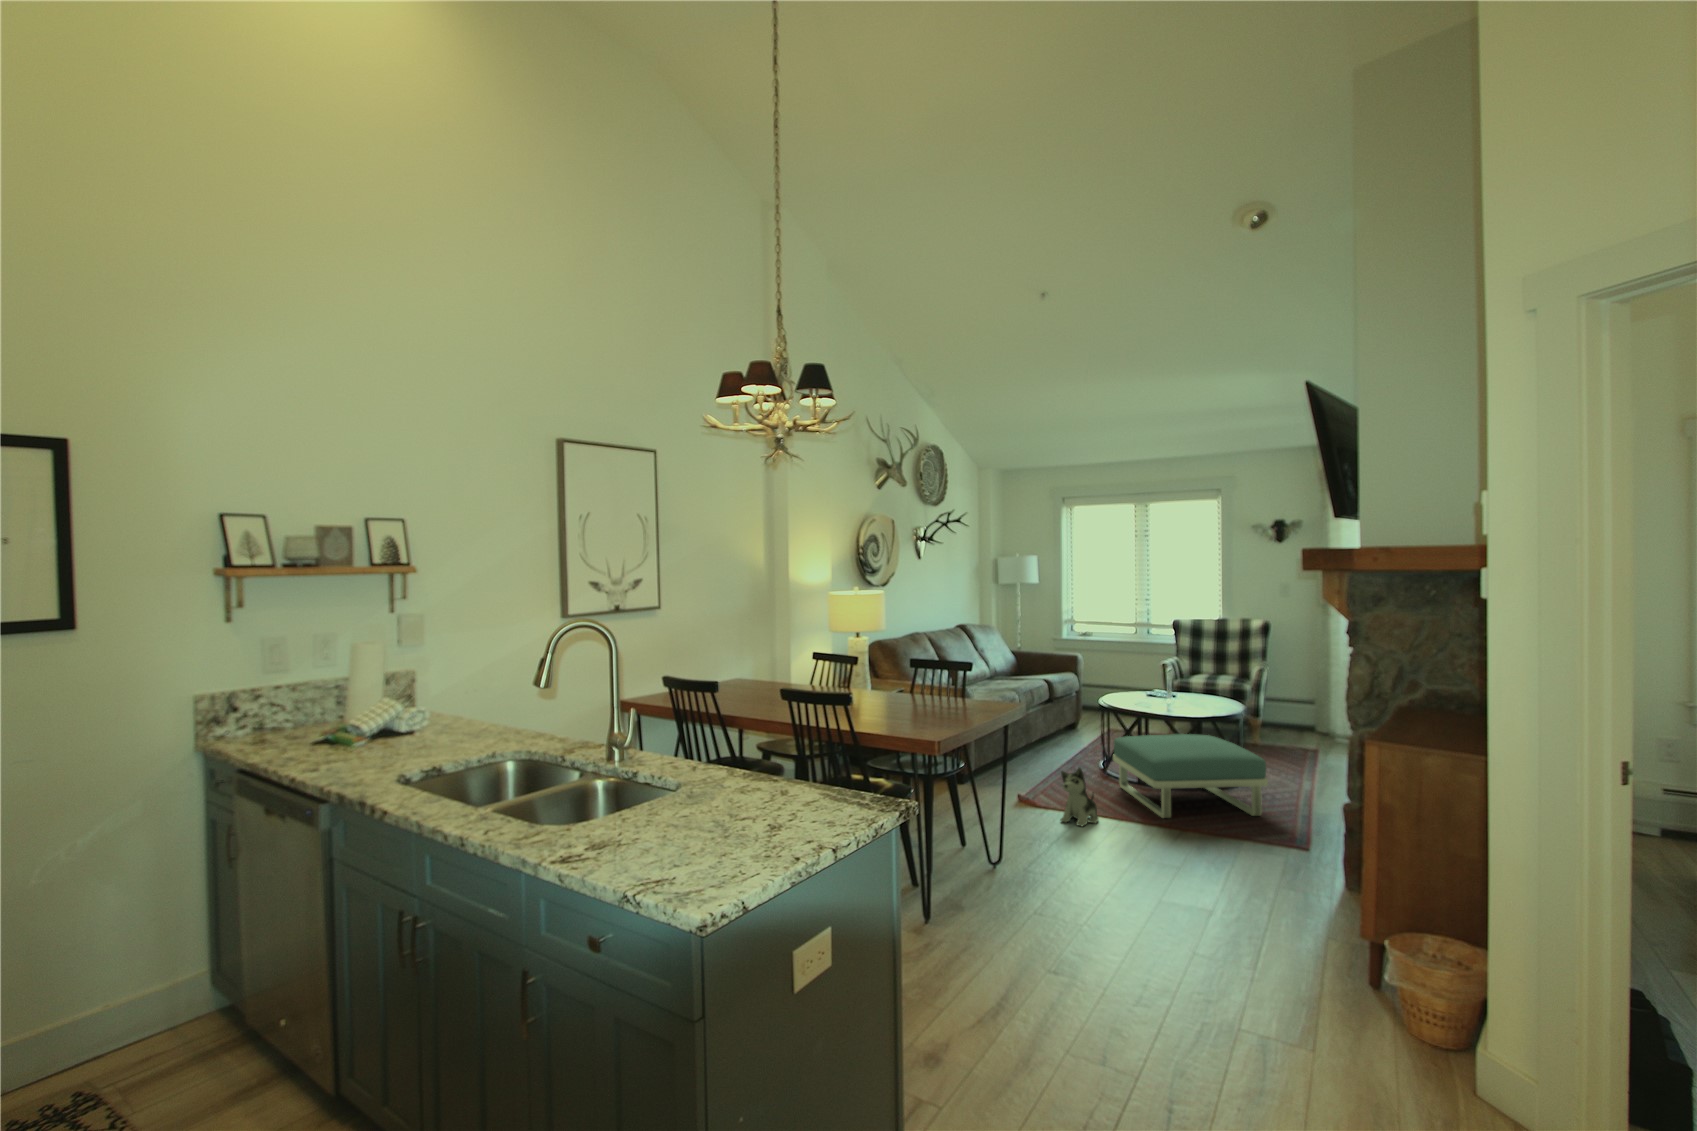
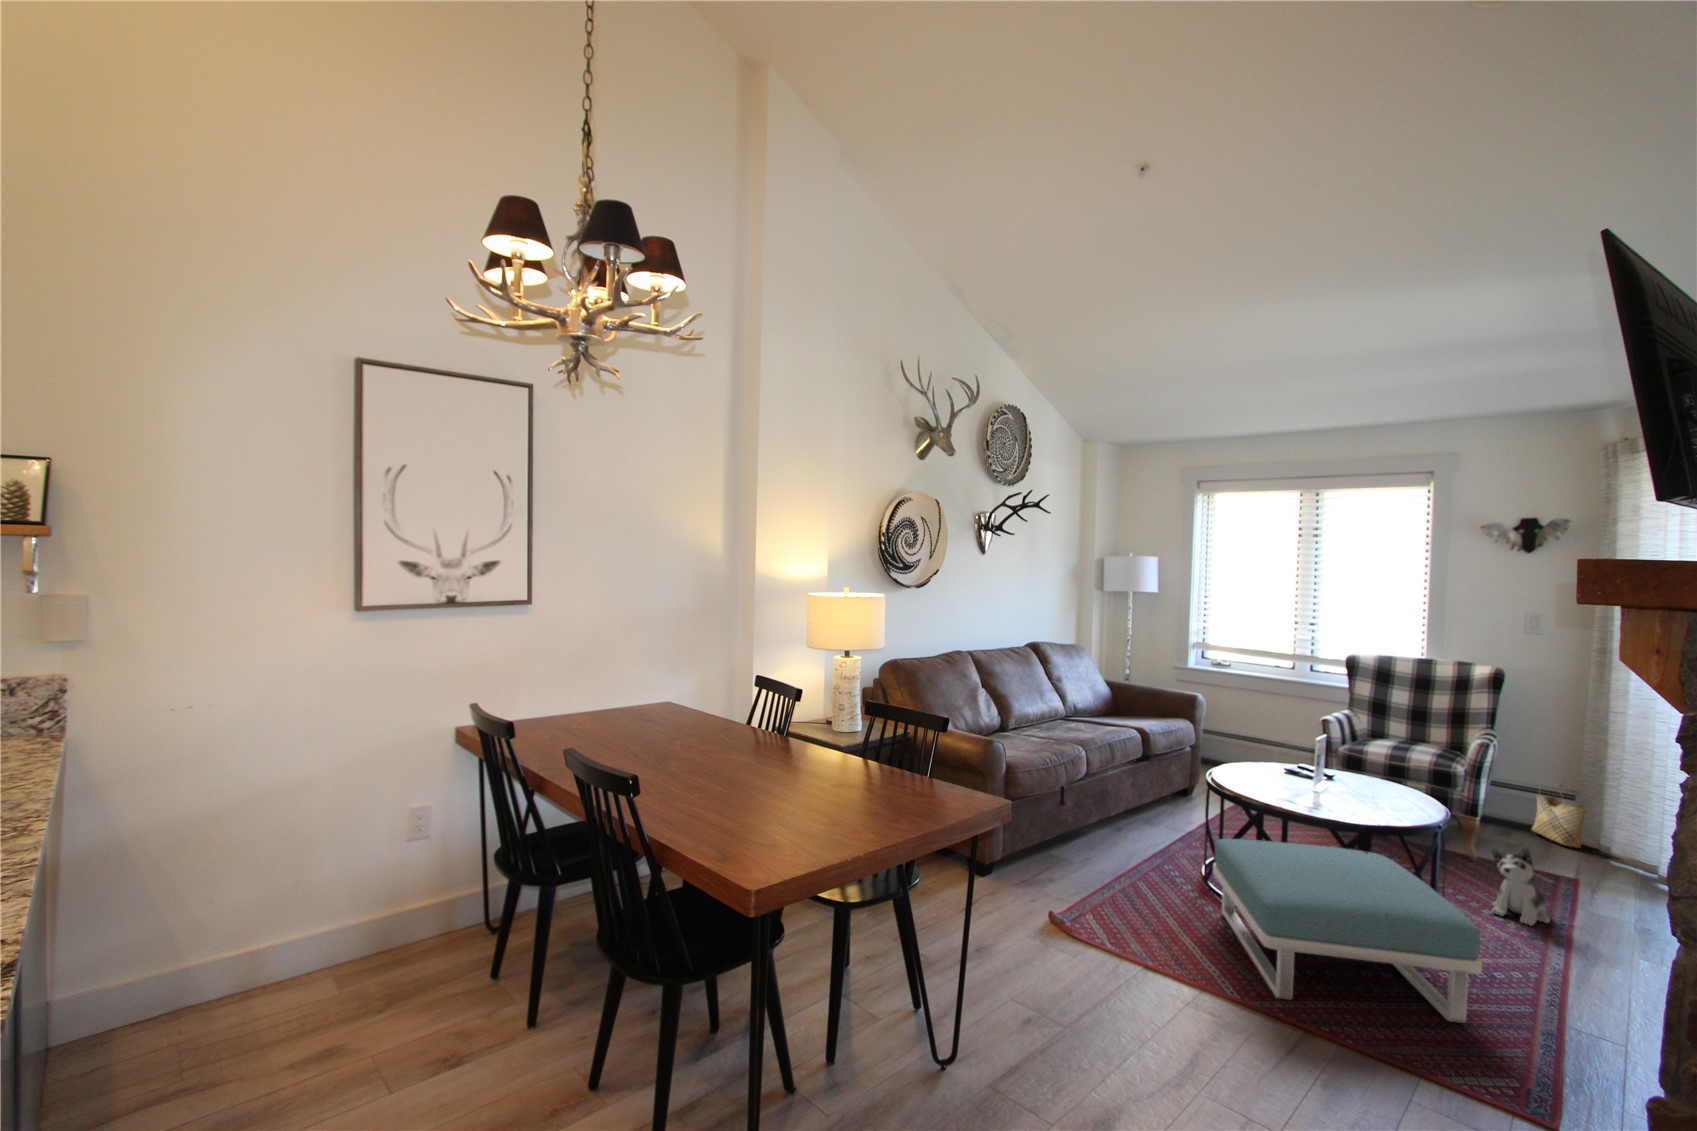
woven basket: none [1291,690,1322,735] -> present [1532,780,1586,848]
plush toy: present [1060,768,1099,827] -> present [1492,847,1550,926]

